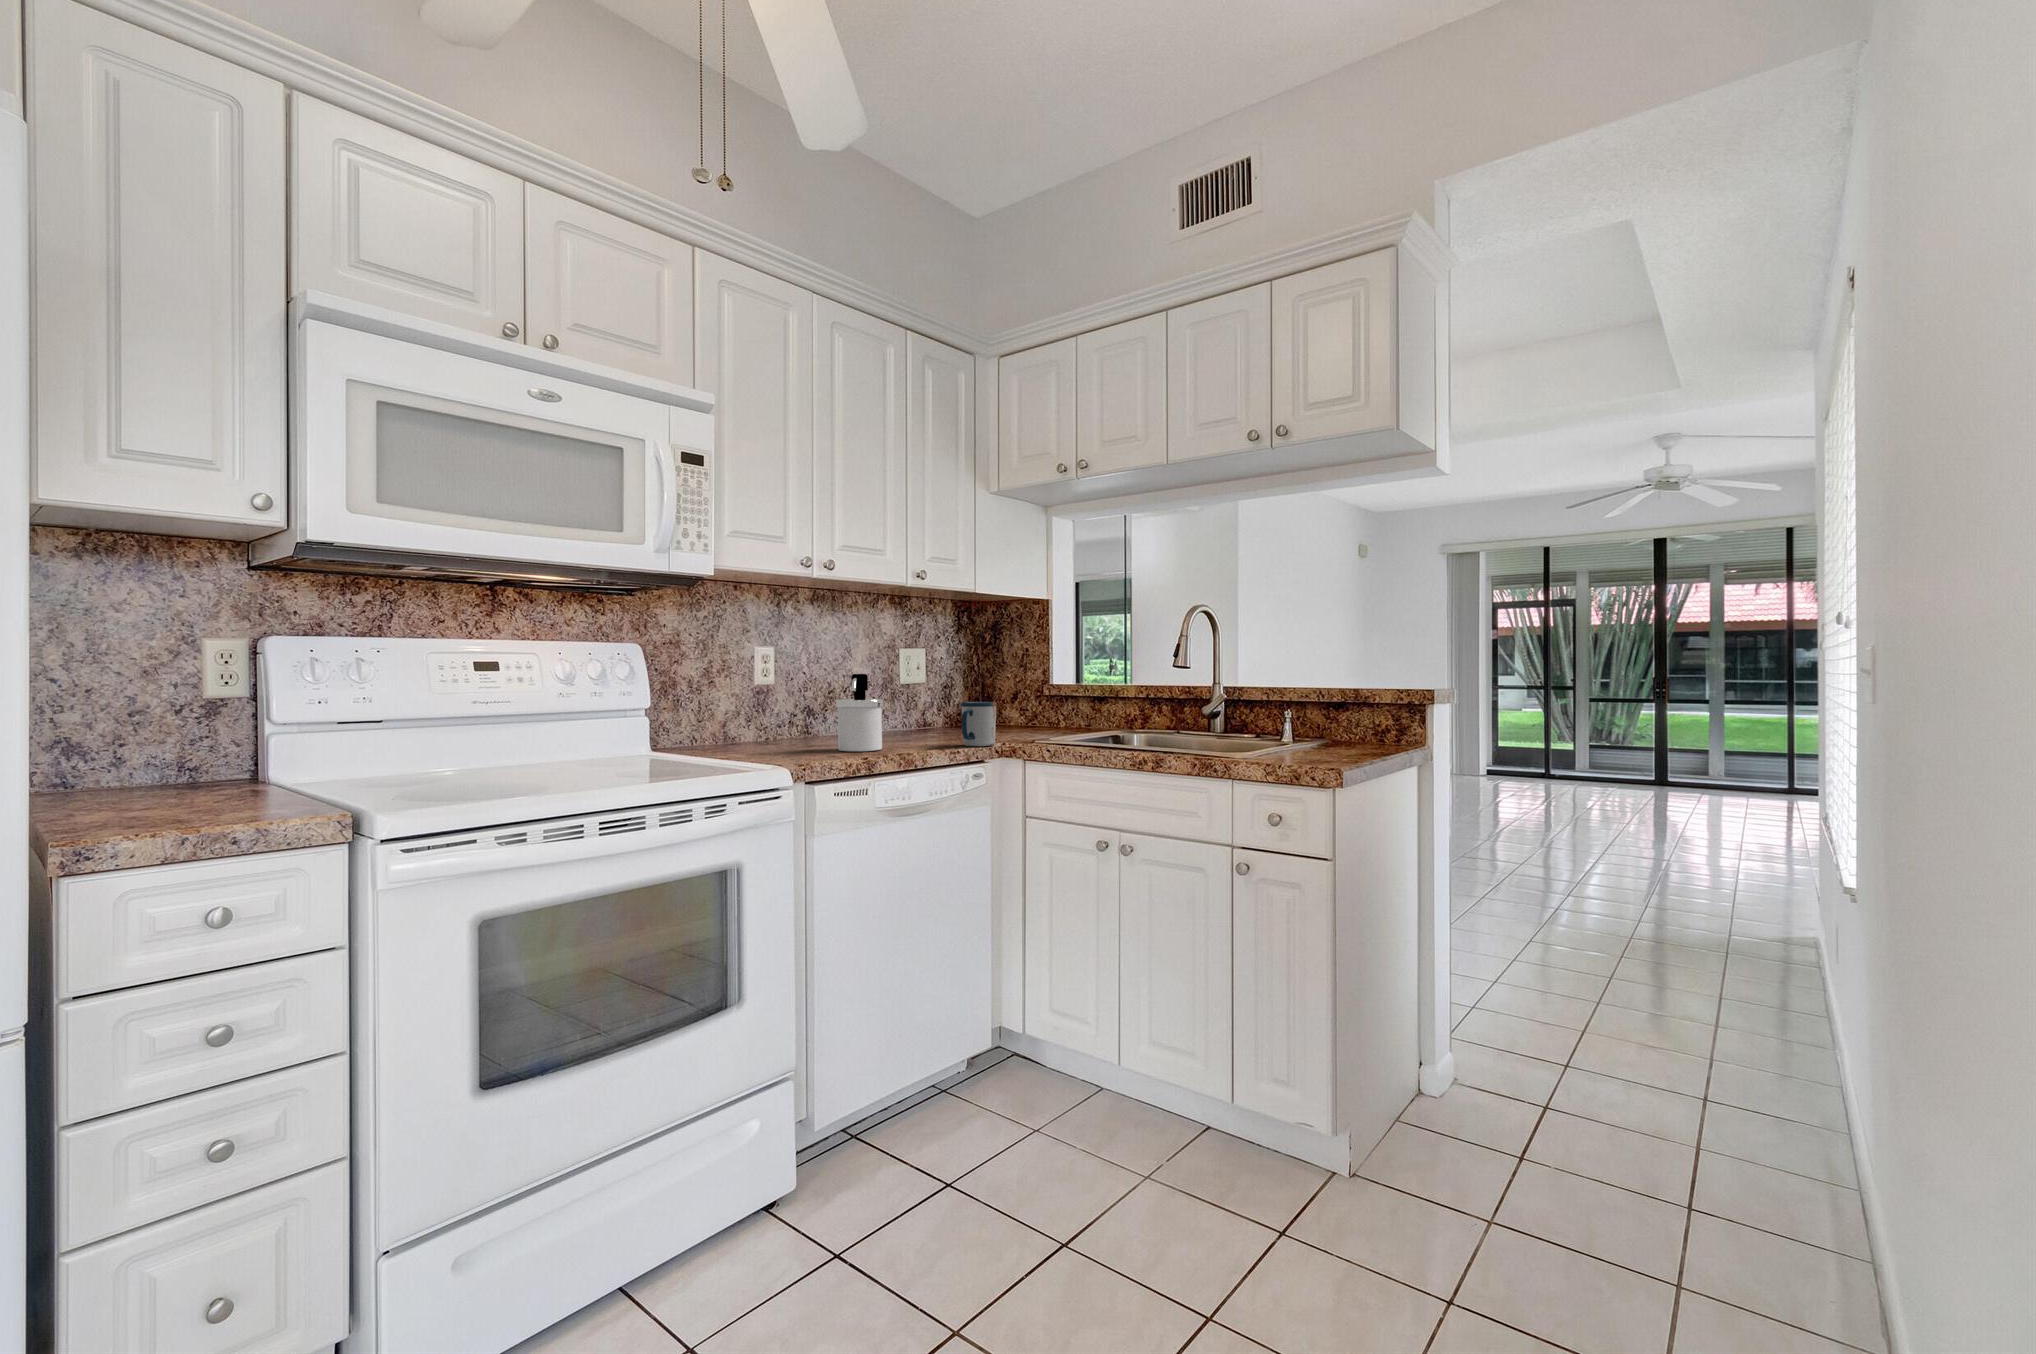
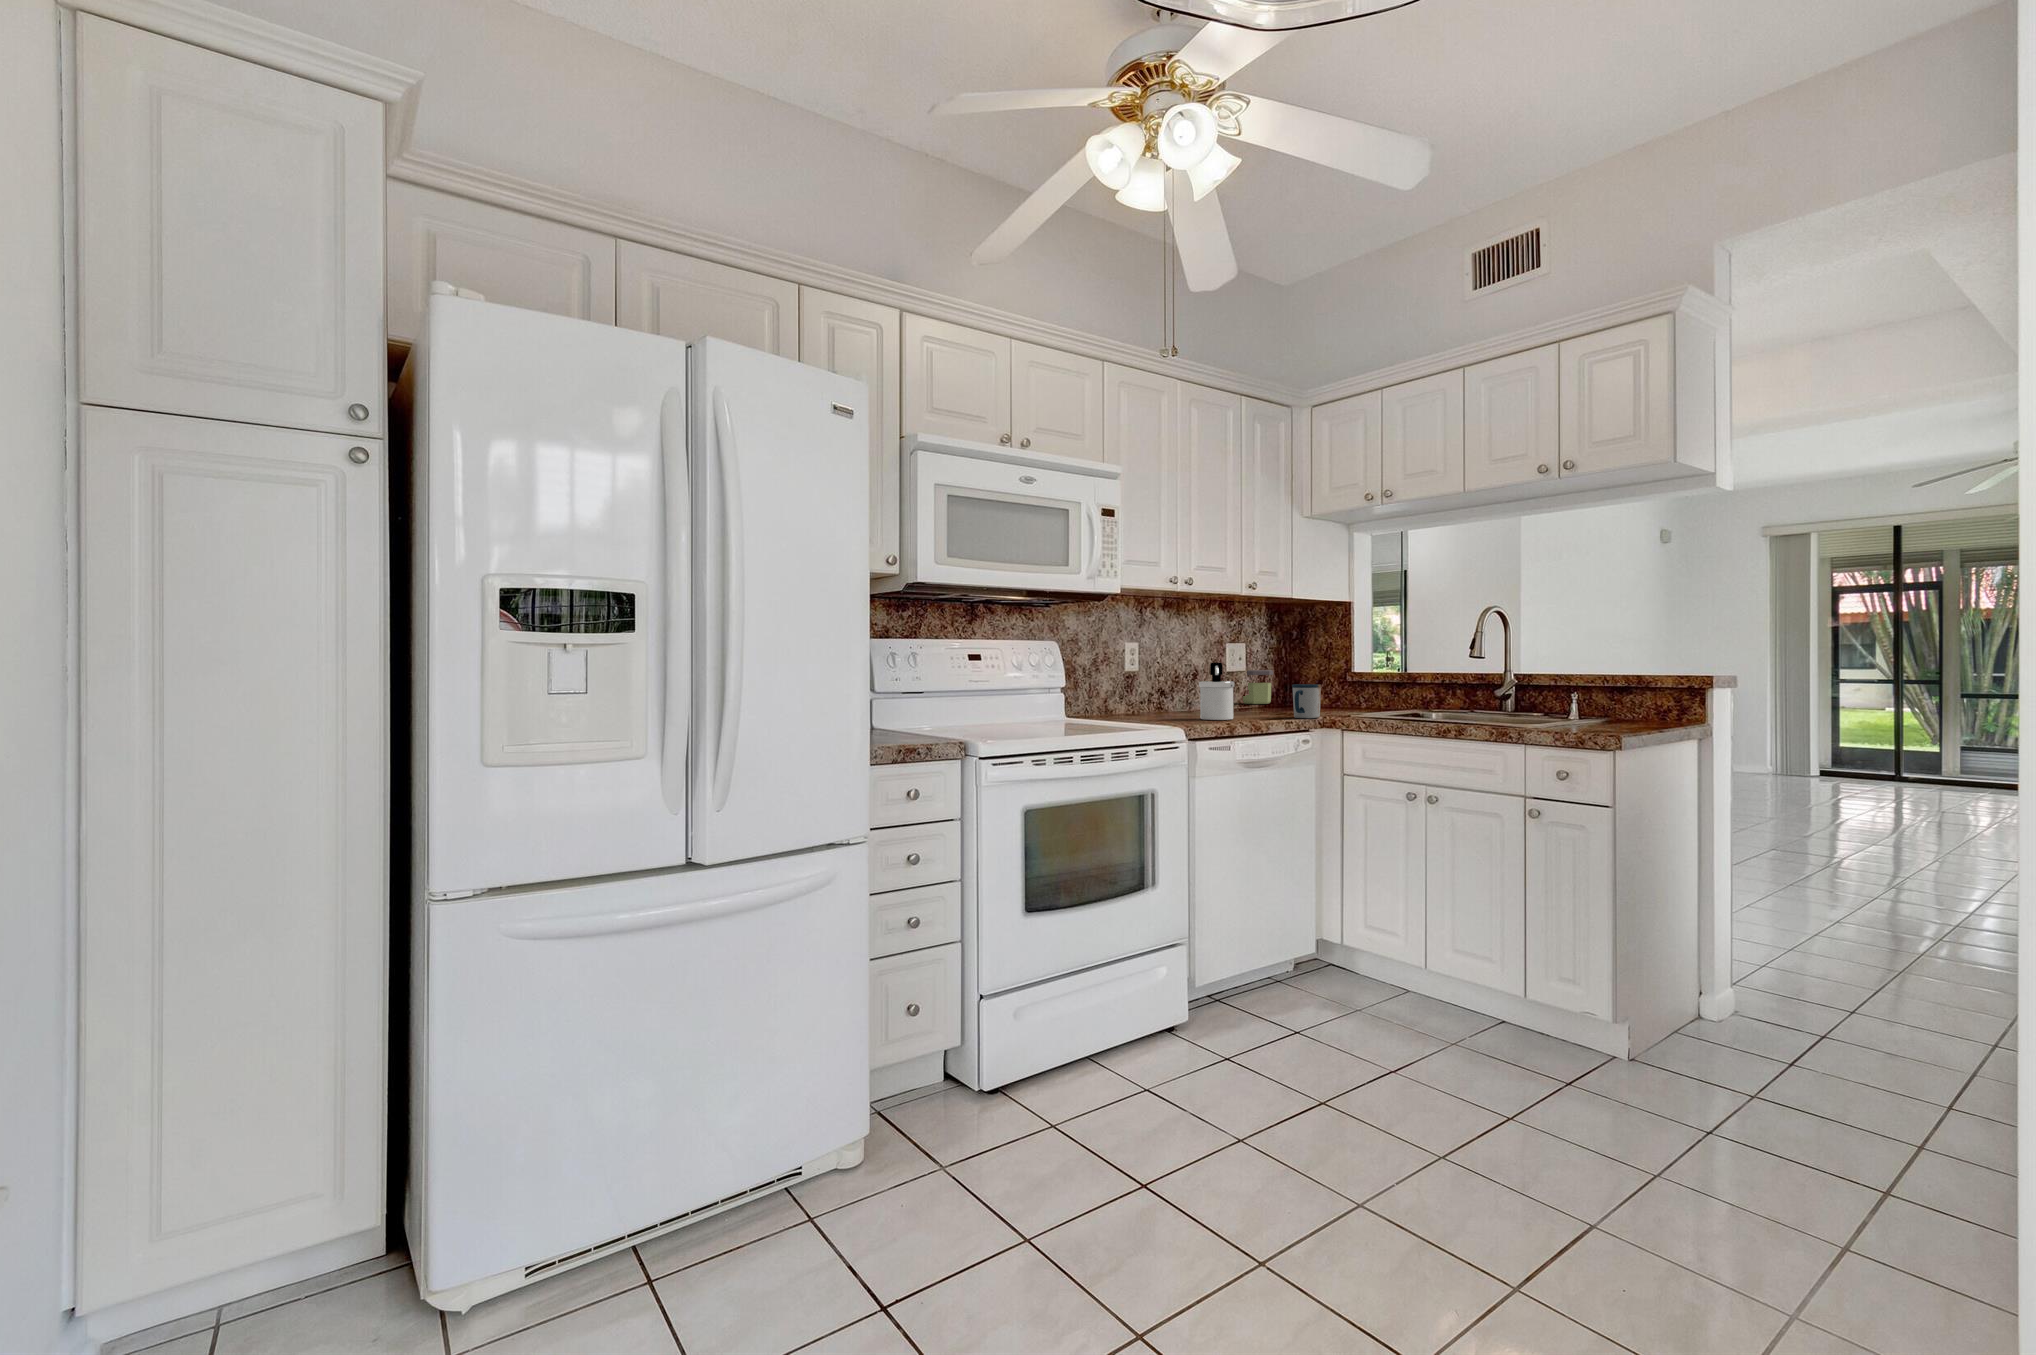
jar: none [921,681,961,723] -> present [1243,670,1273,704]

